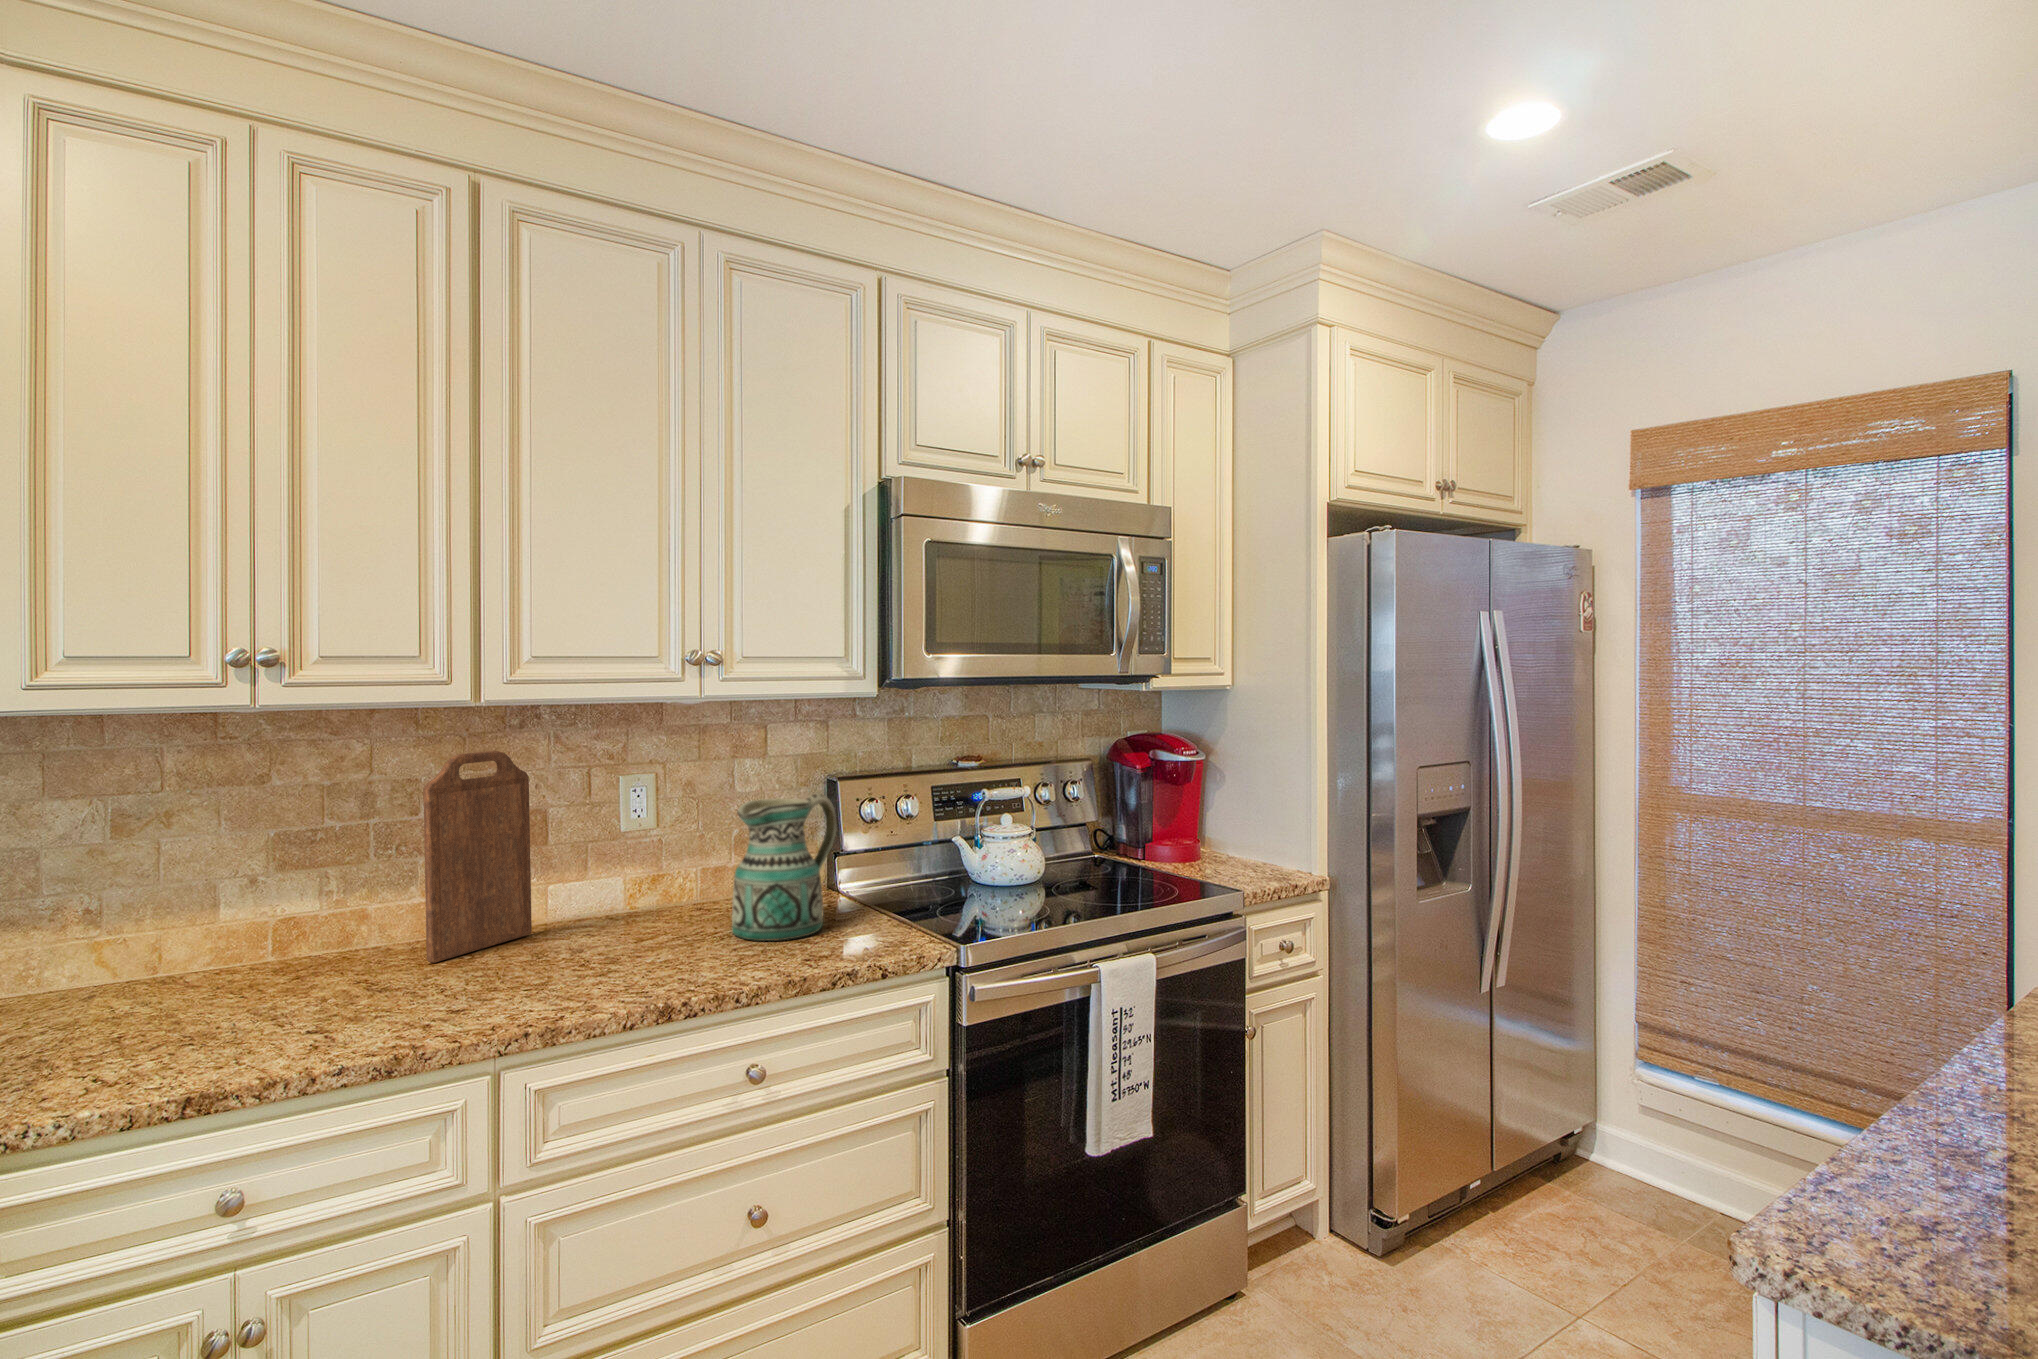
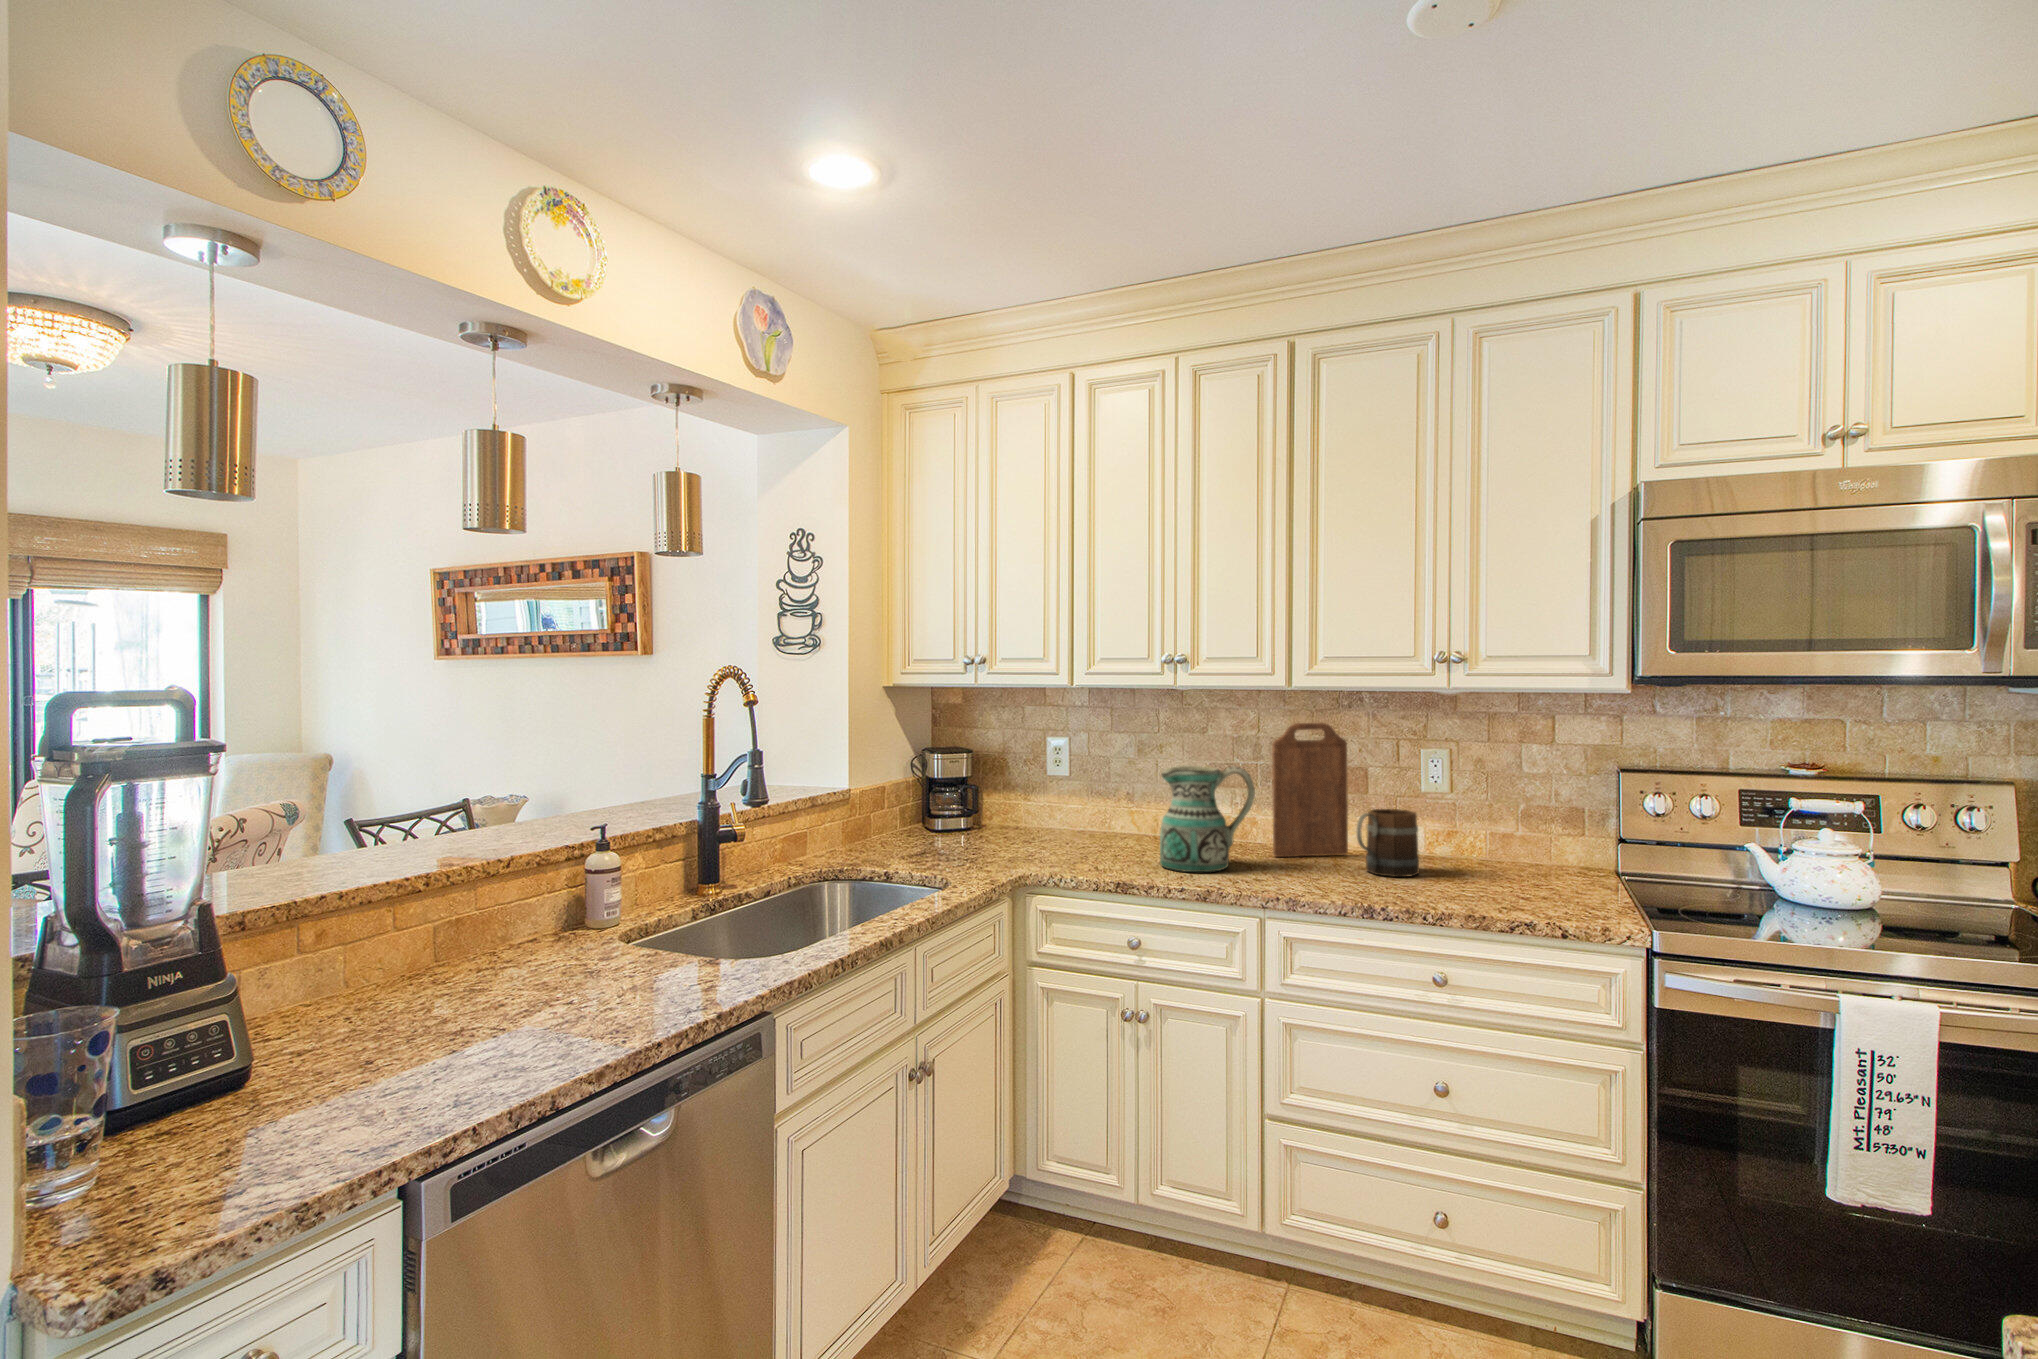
ceramic pitcher: present [732,794,837,941] -> present [1160,766,1255,872]
mug: none [589,859,658,955] -> present [1357,809,1419,877]

